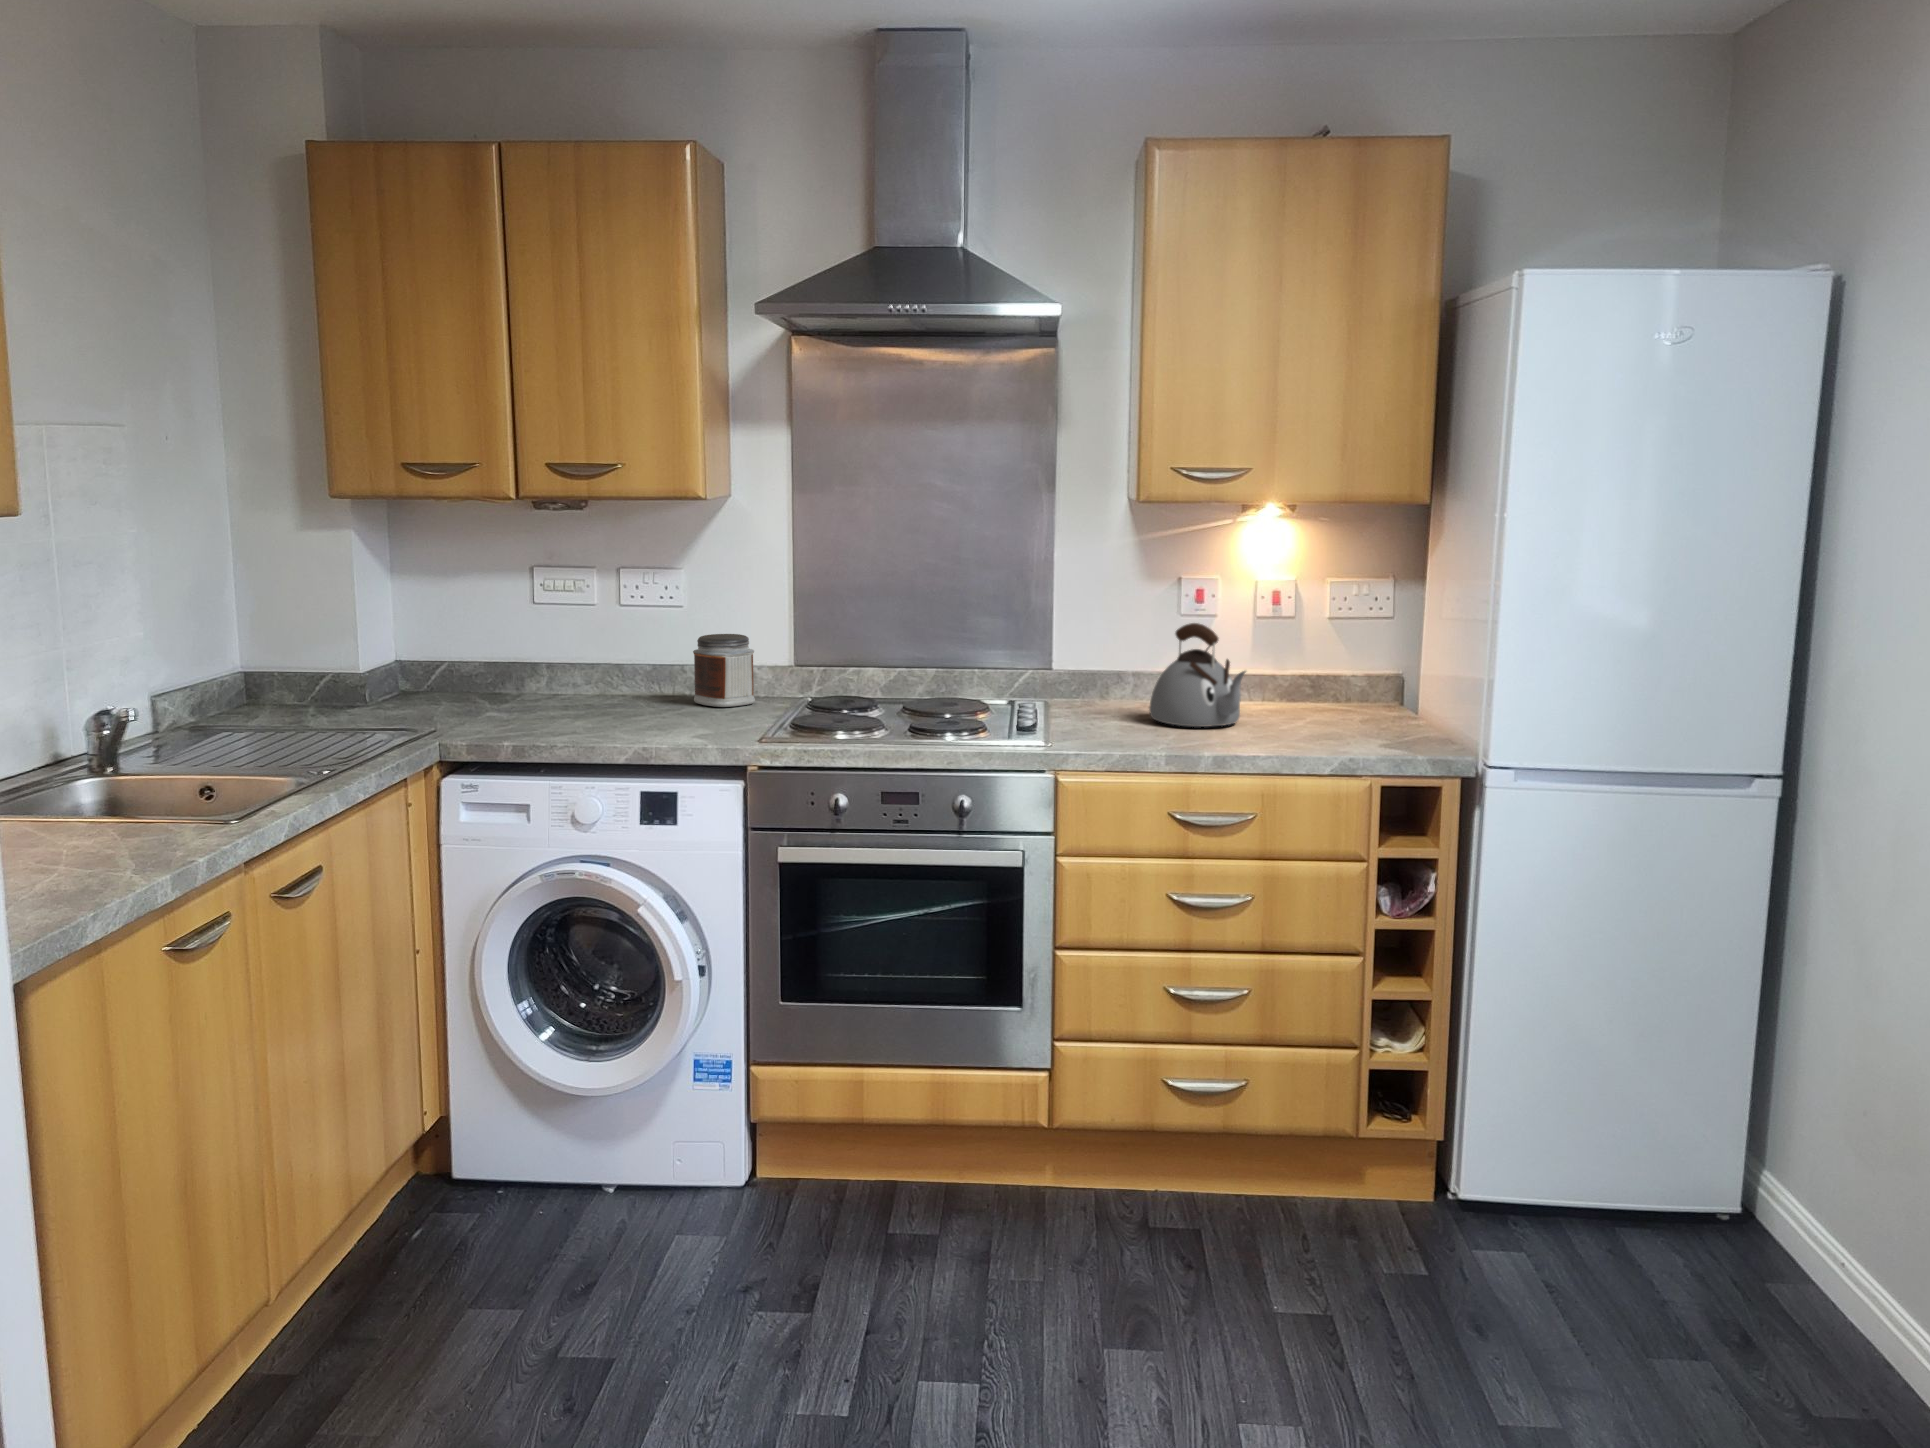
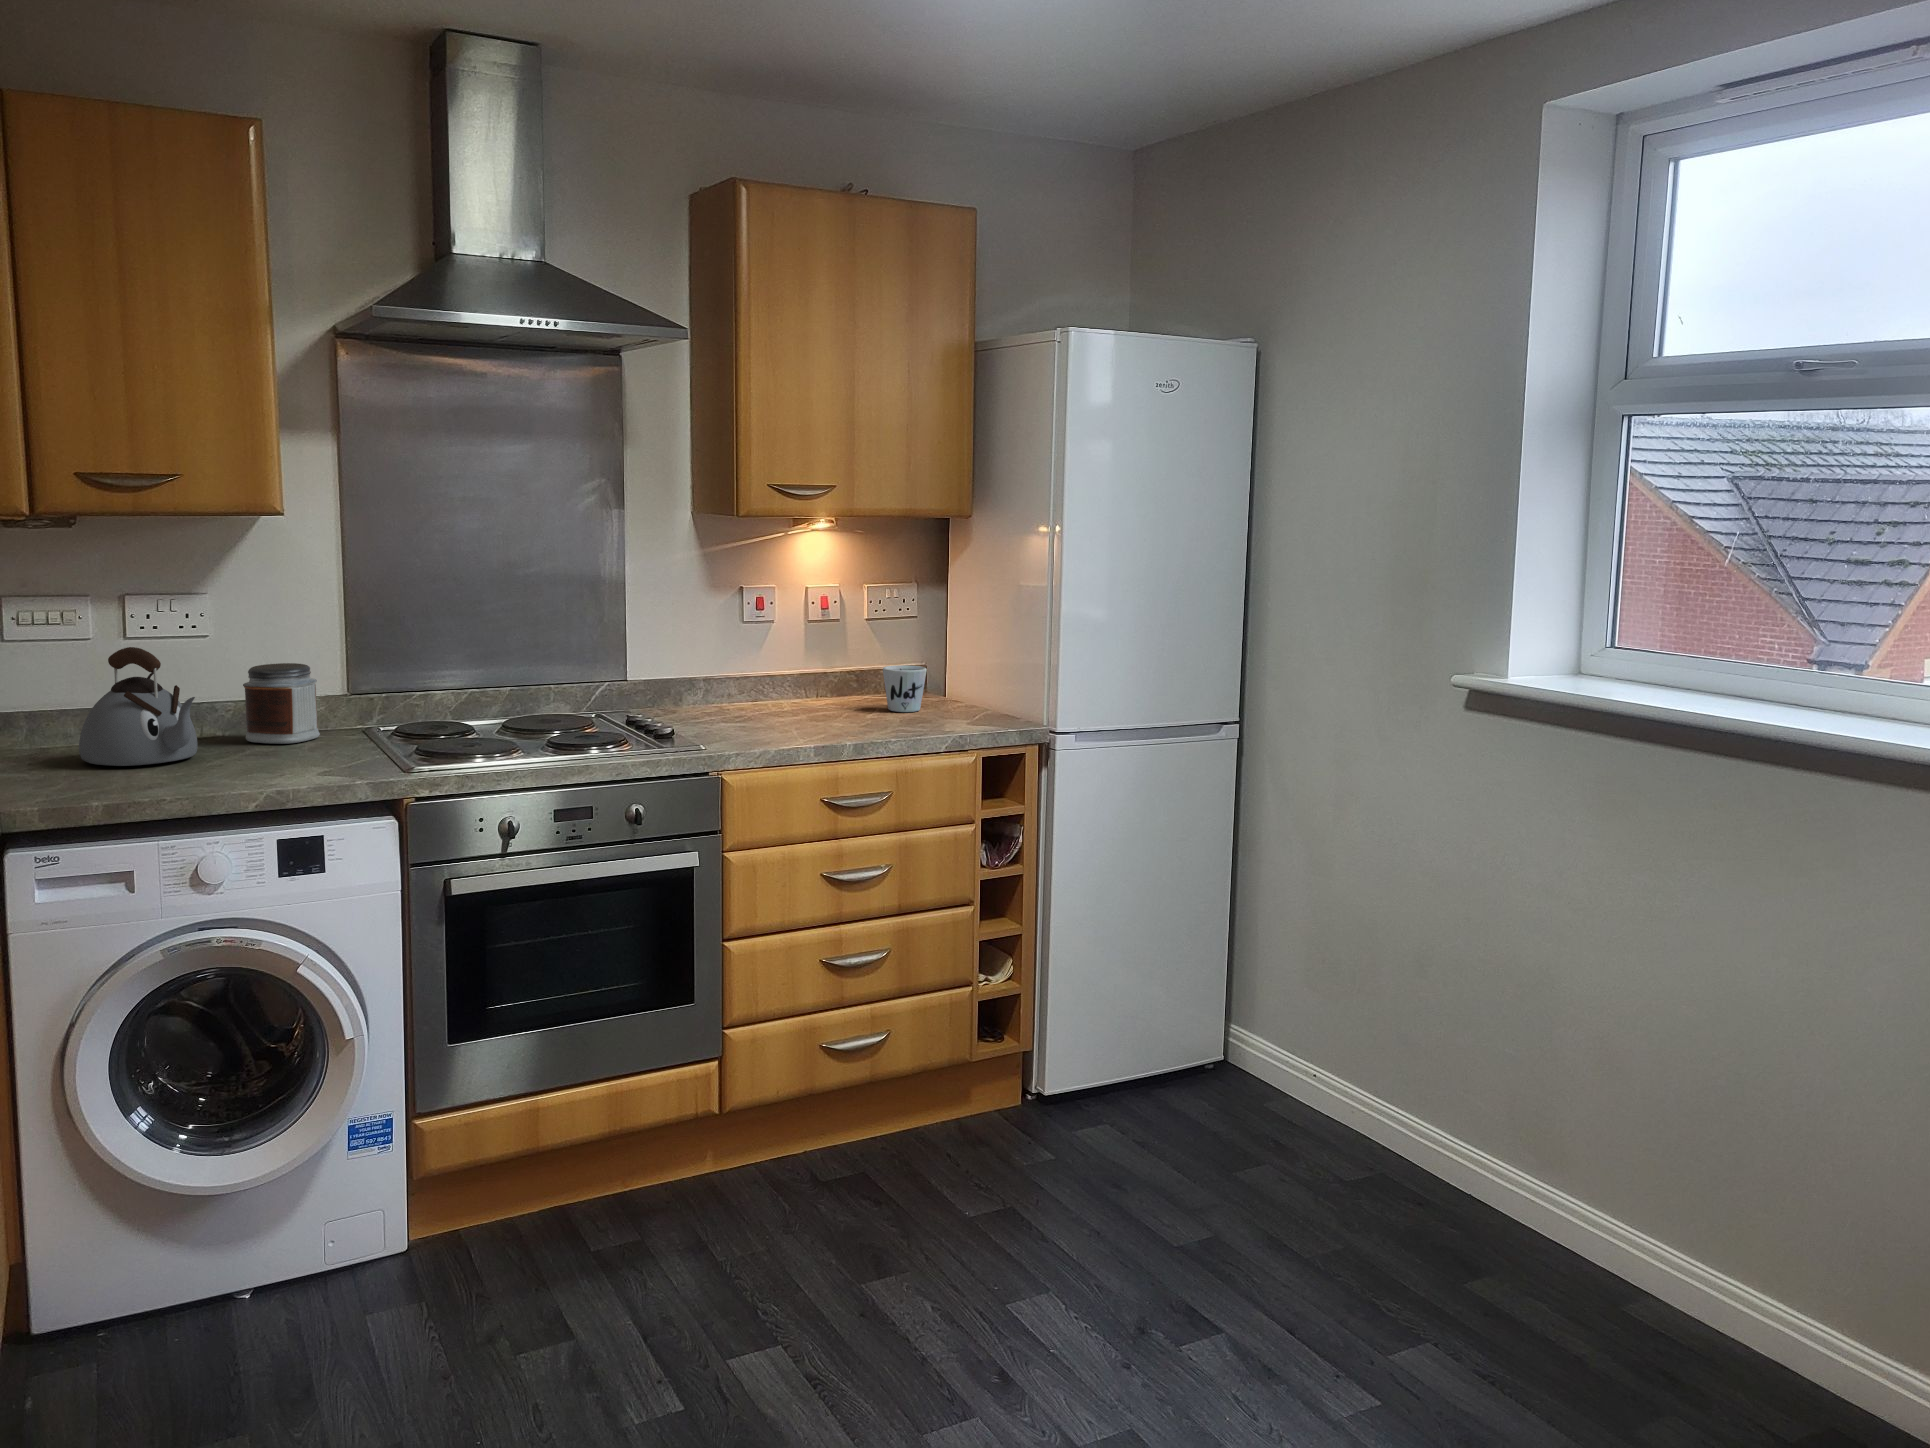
kettle: present [1149,623,1246,727] -> present [79,647,197,766]
mug: none [1310,674,1360,727] -> present [883,665,927,712]

